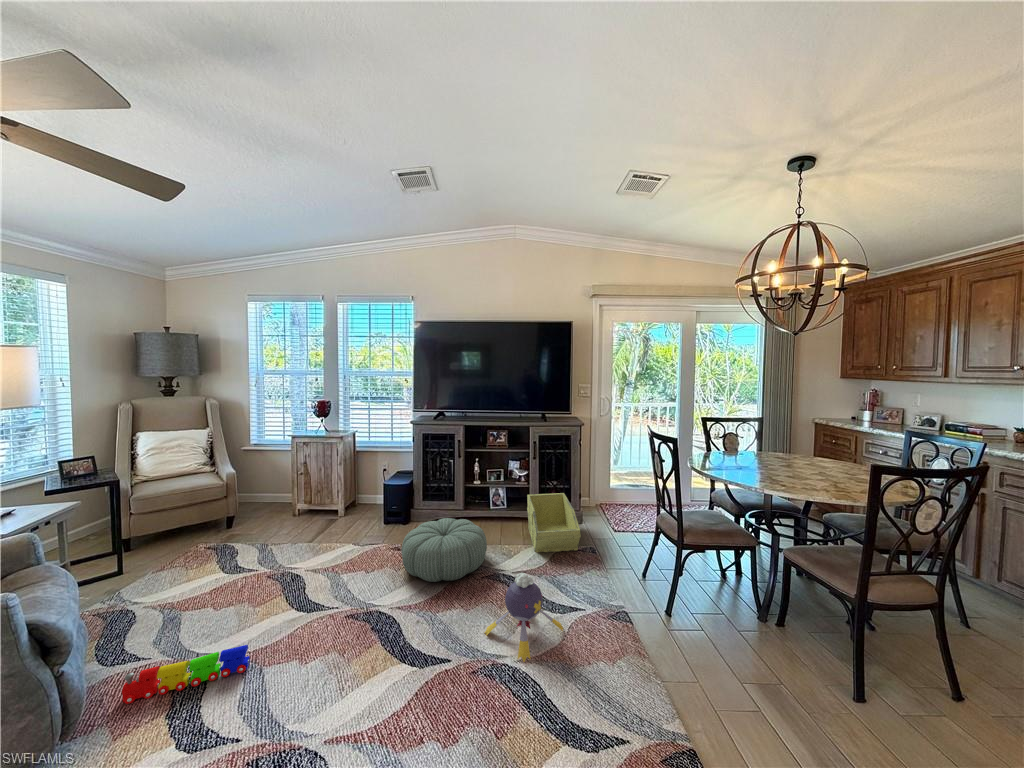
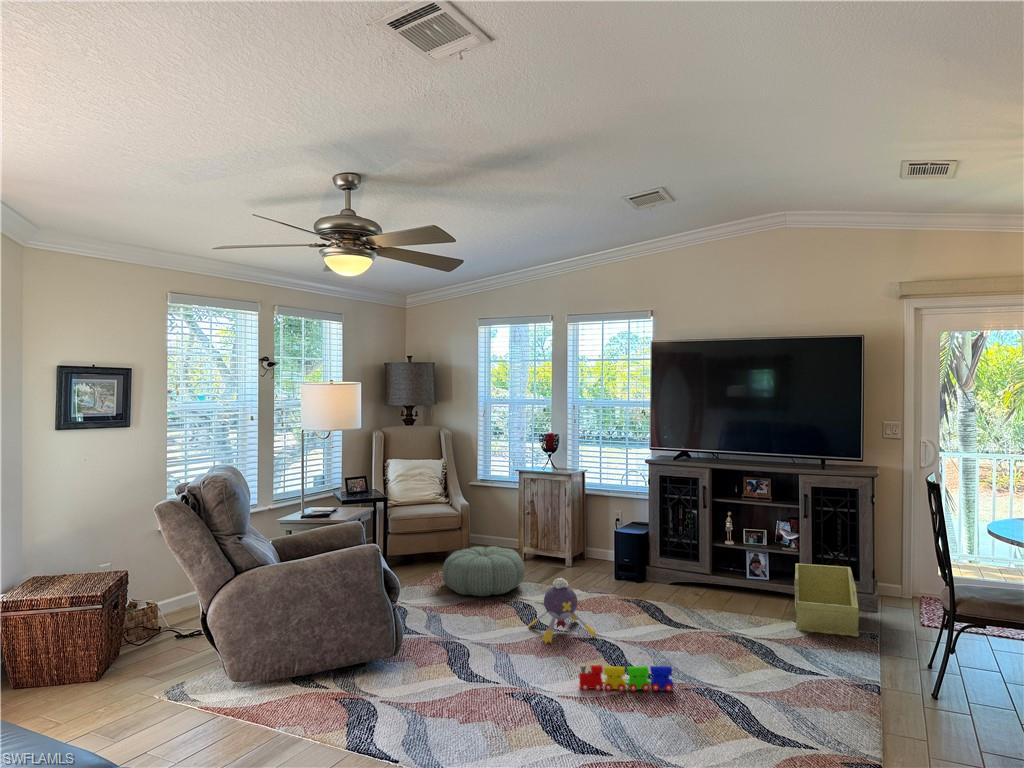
pouf: present [402,518,487,582] -> present [442,546,525,596]
plush toy: present [485,573,564,662] -> present [528,578,596,644]
toy train: present [122,645,250,704] -> present [579,665,673,692]

